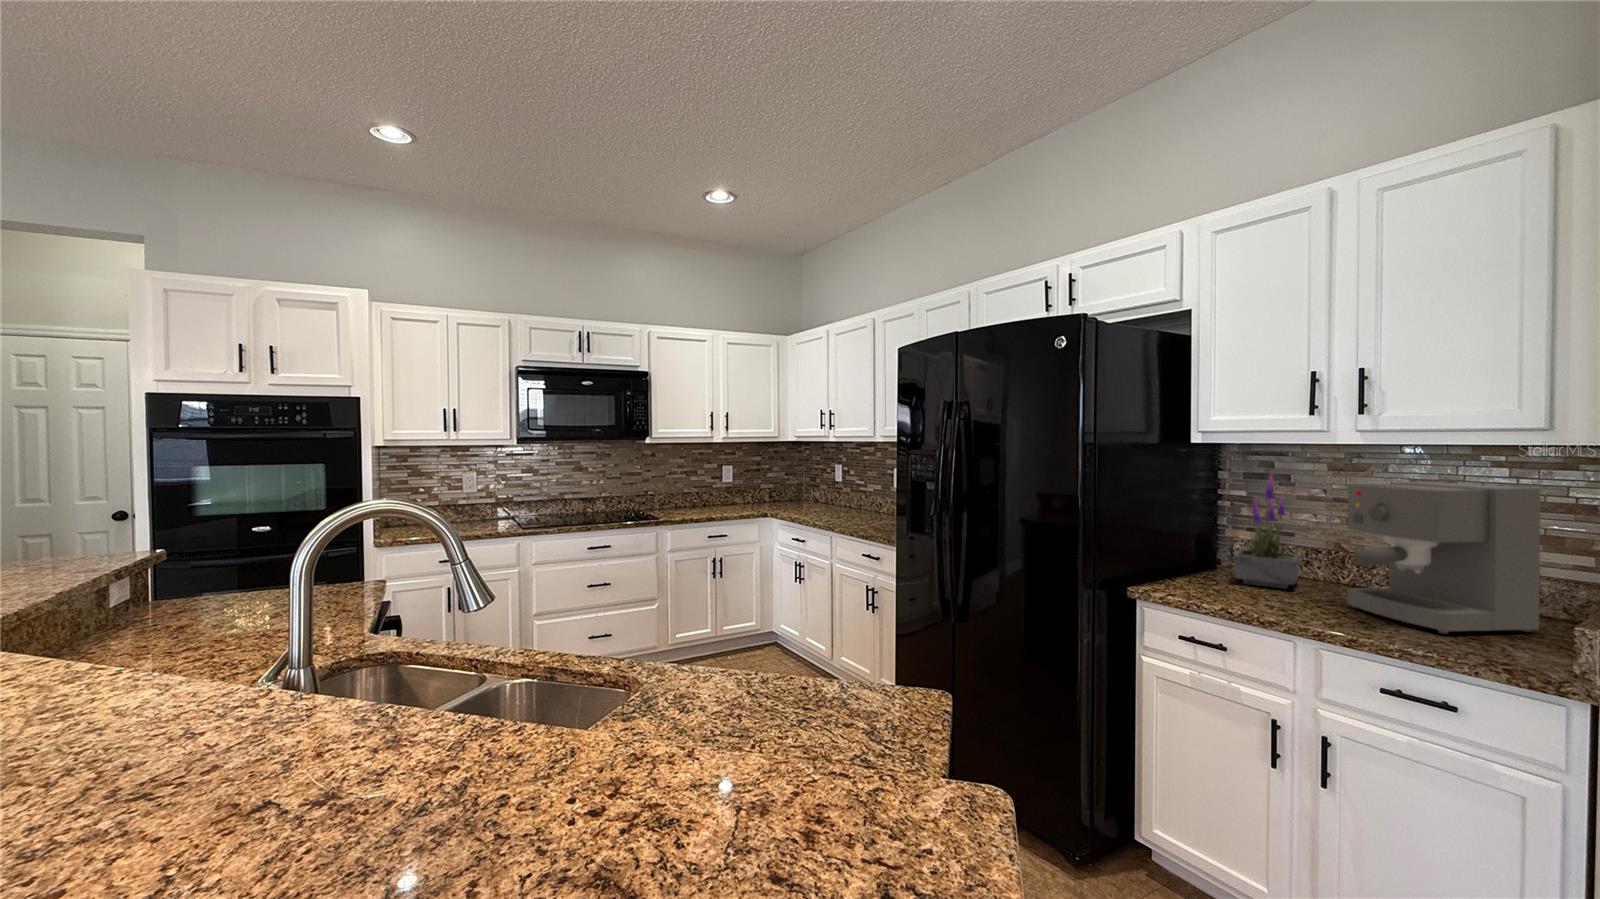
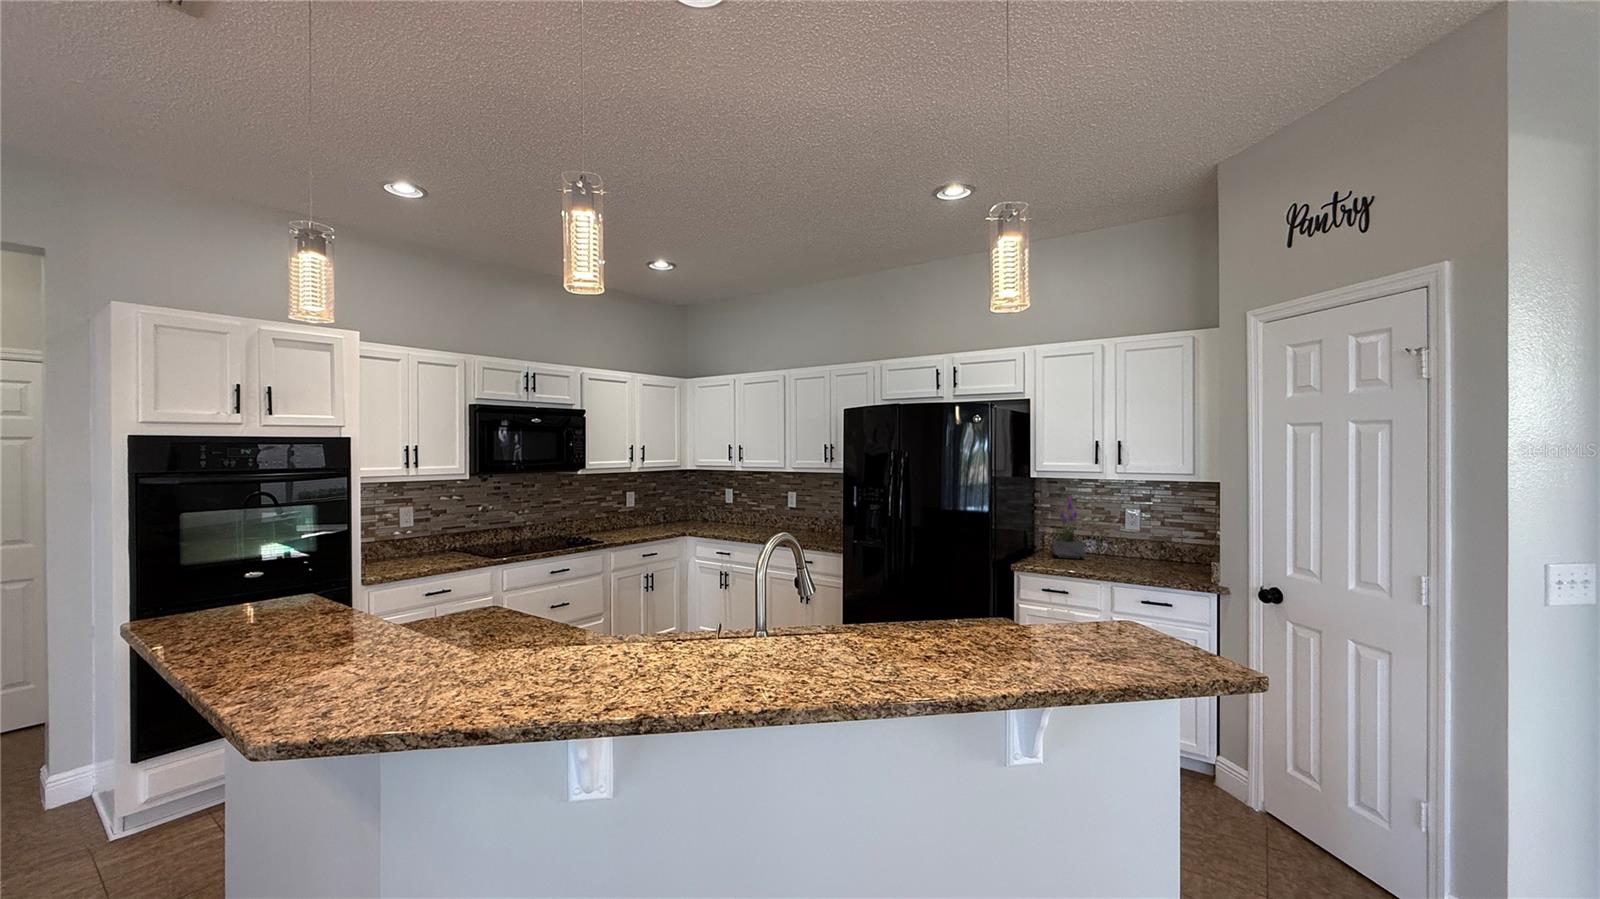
coffee maker: present [1347,482,1540,634] -> none [1111,498,1186,572]

